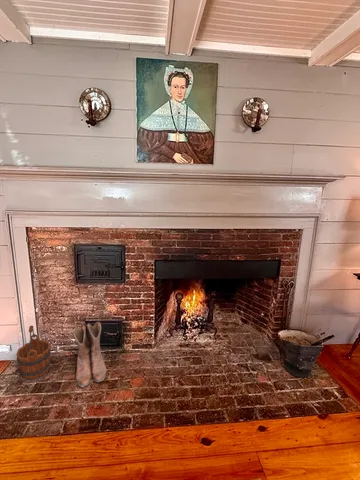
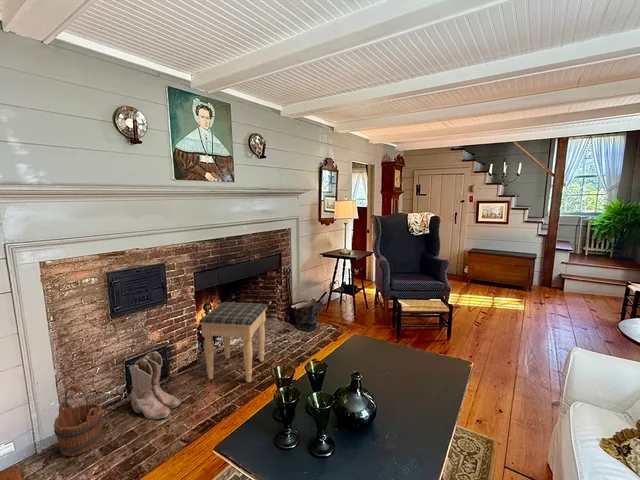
footstool: none [139,298,217,401] -> present [199,302,267,382]

